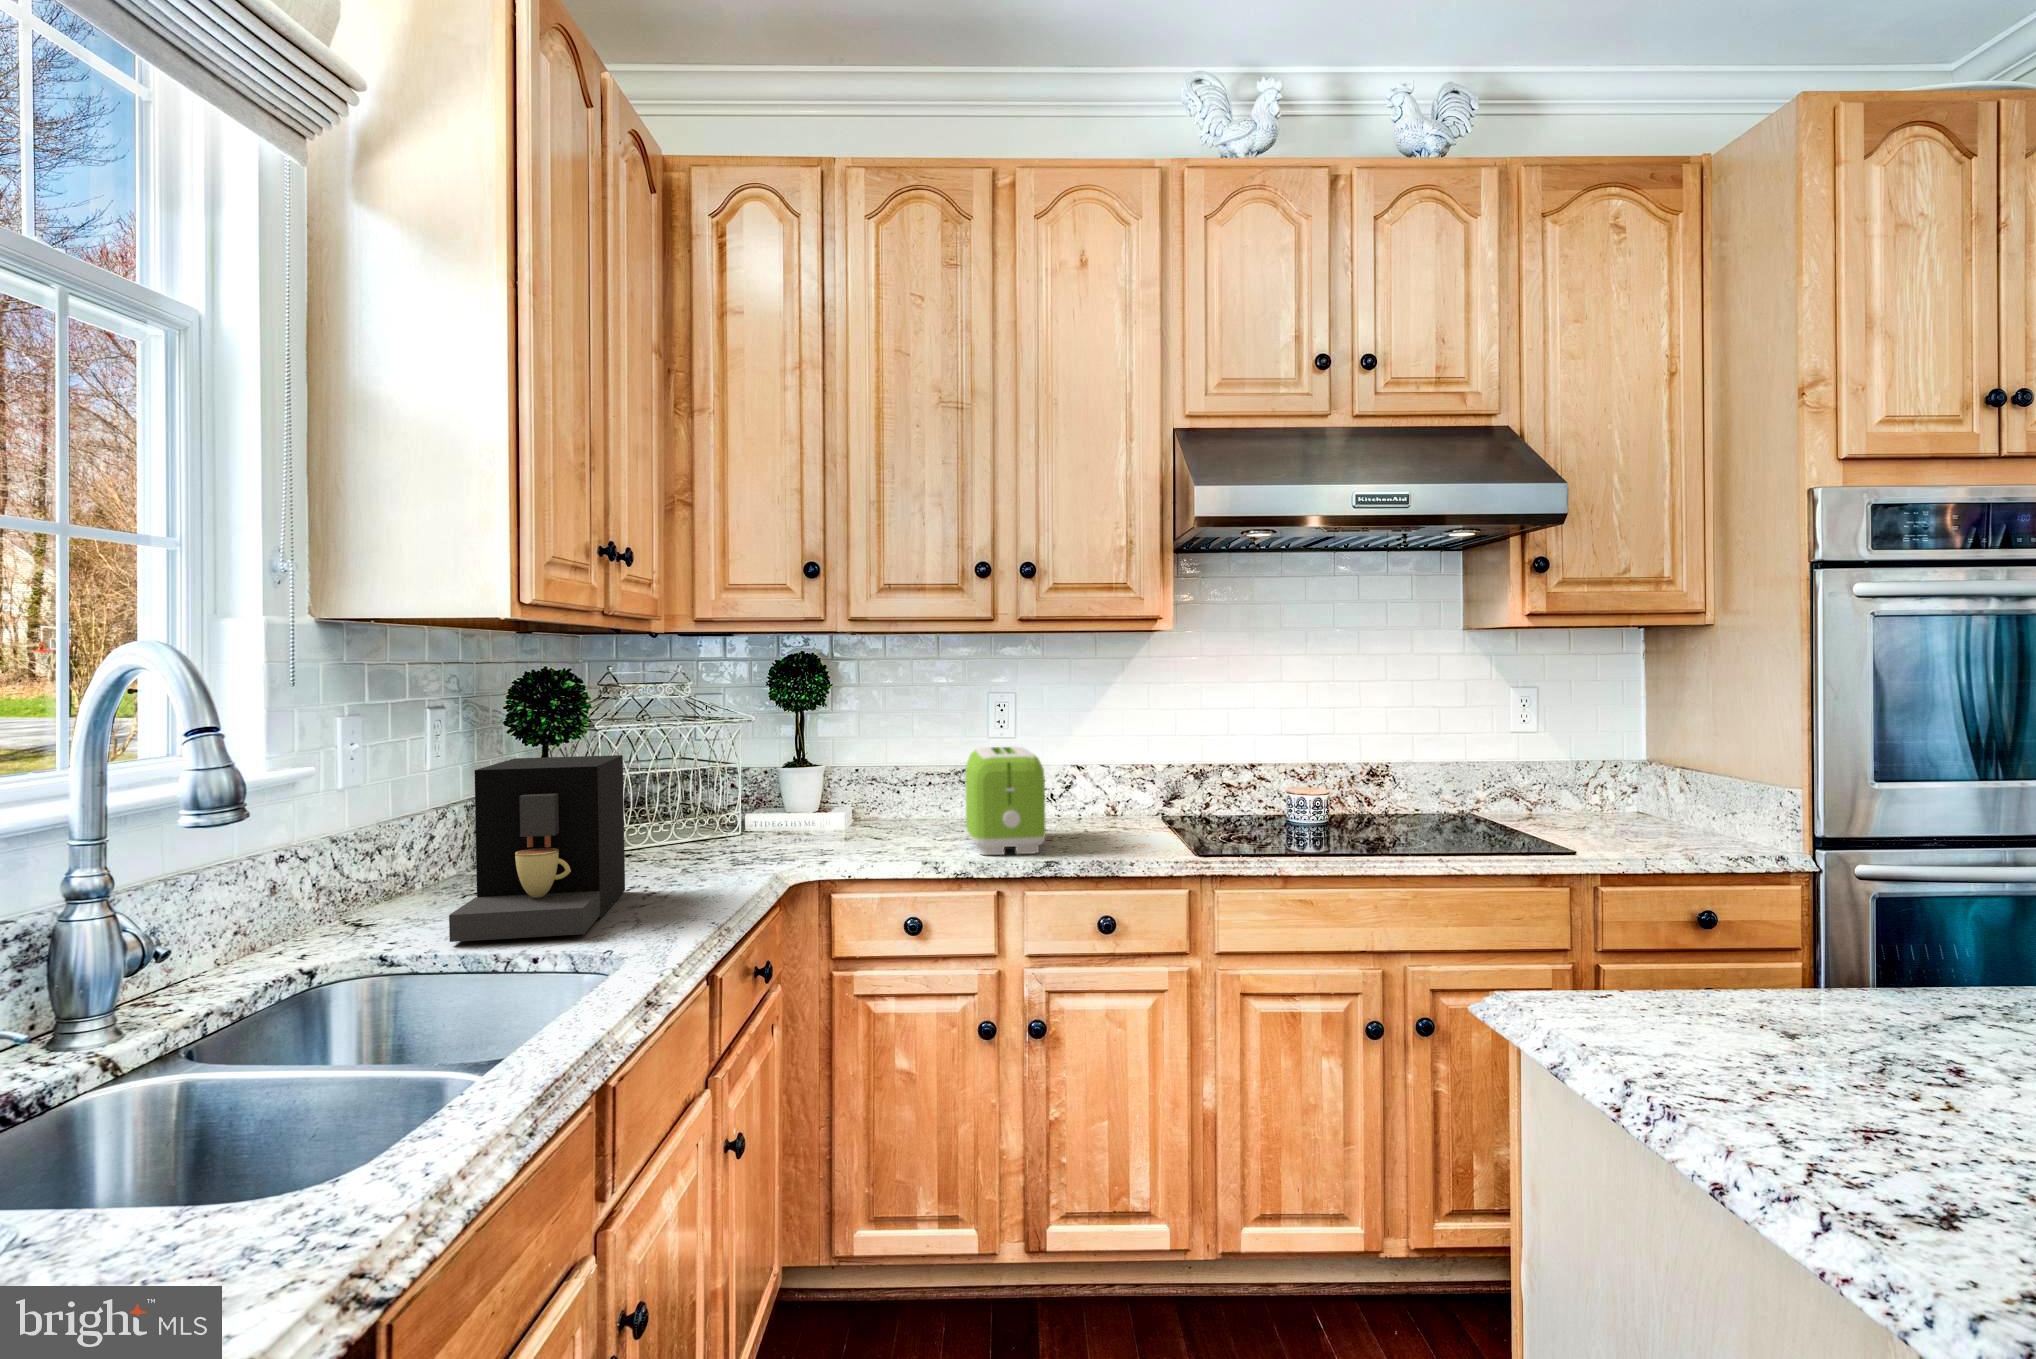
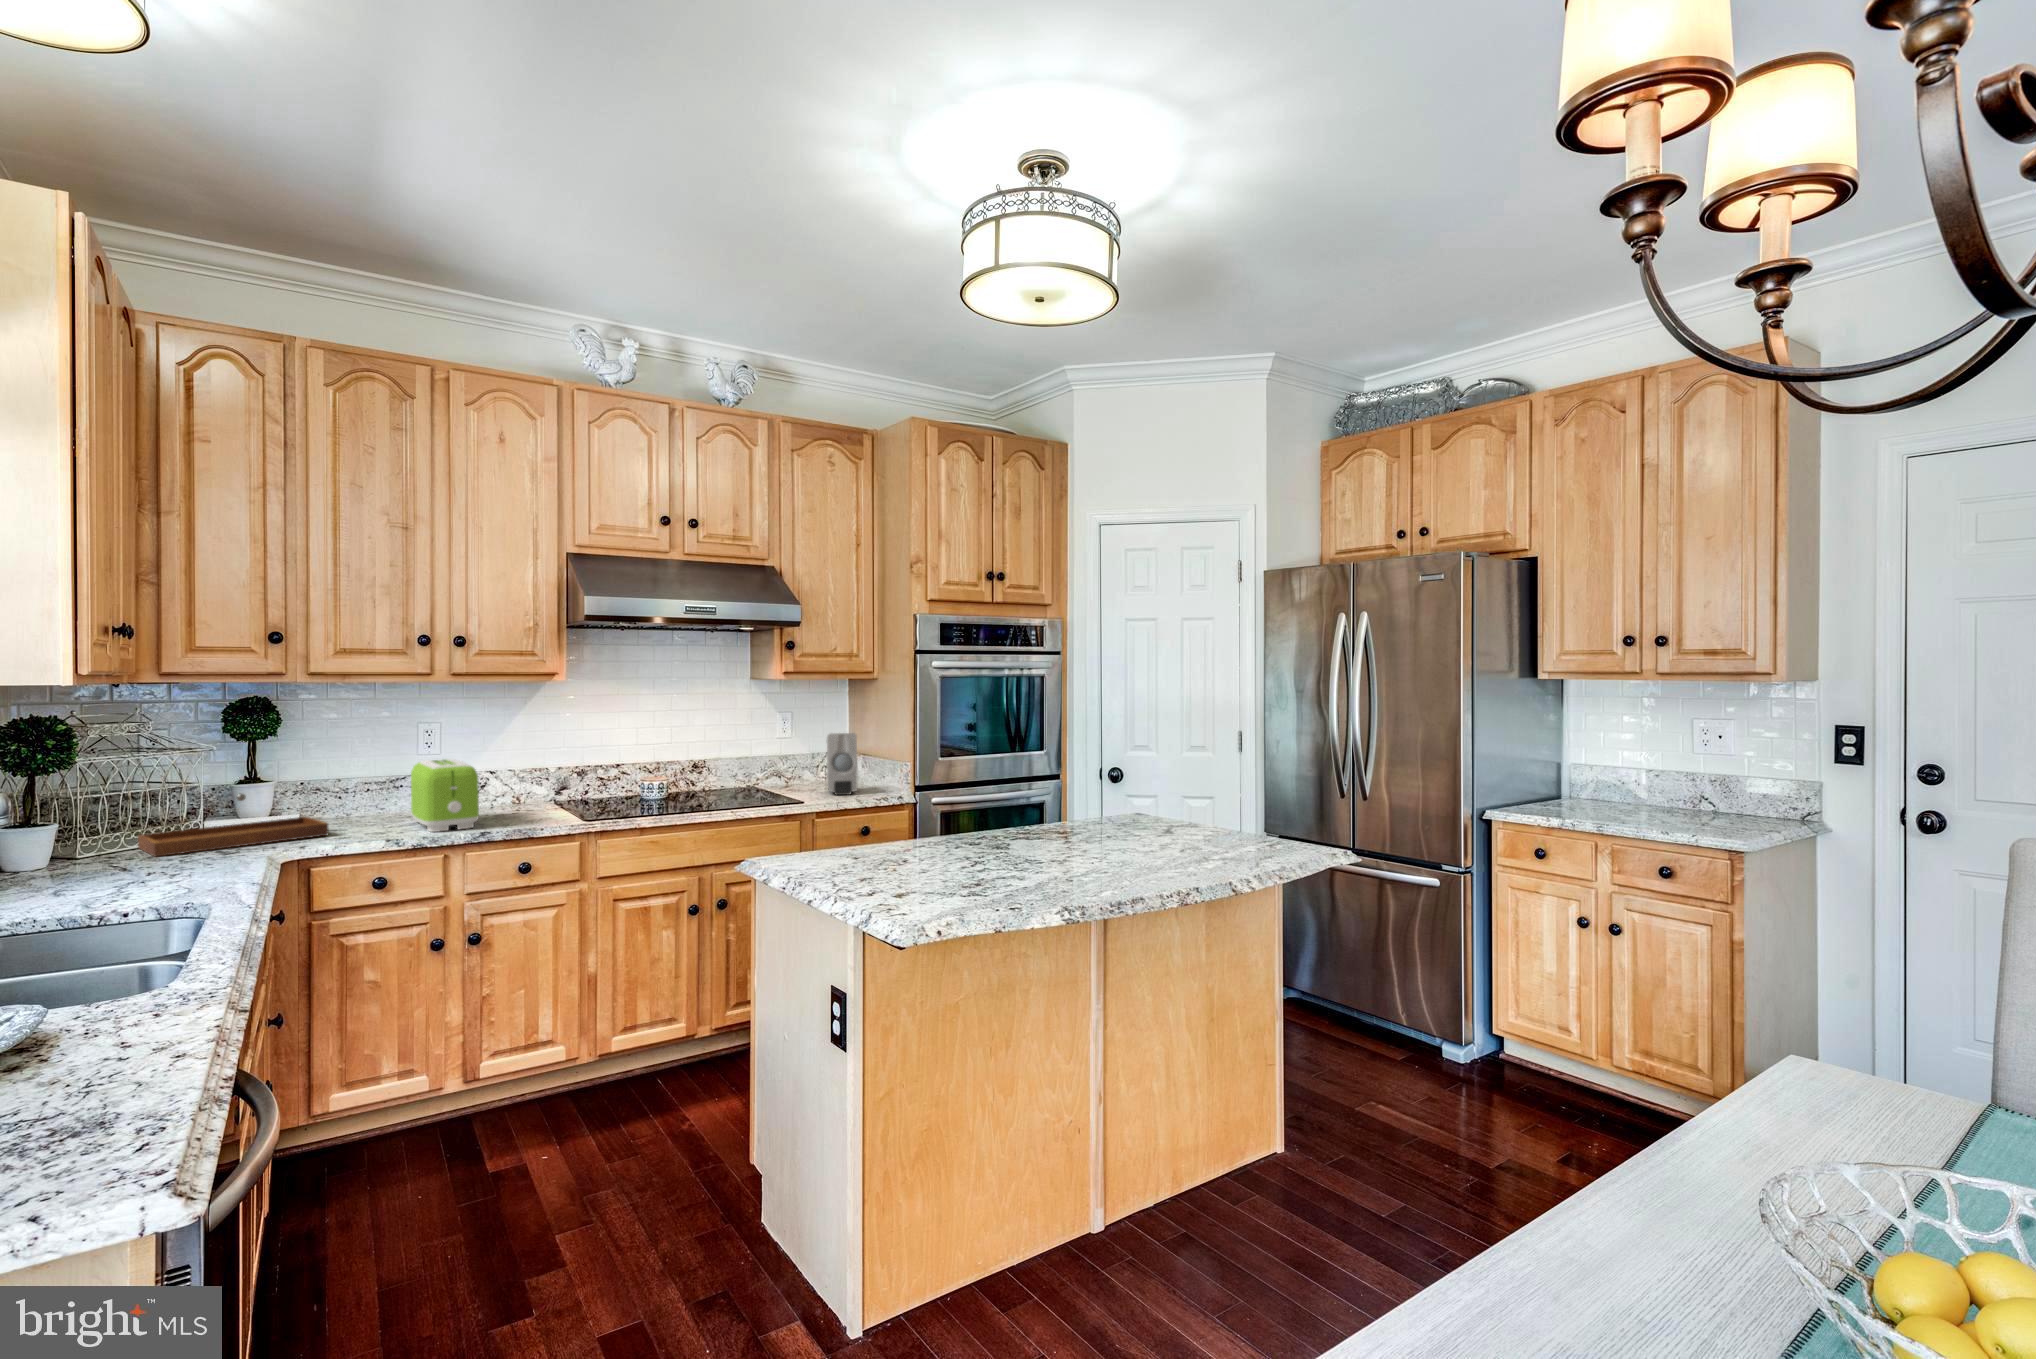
soap dispenser: none [1613,726,1686,845] -> present [827,733,857,795]
coffee maker: present [449,755,625,942] -> none [48,780,165,913]
tray: none [666,781,861,860] -> present [138,794,329,857]

